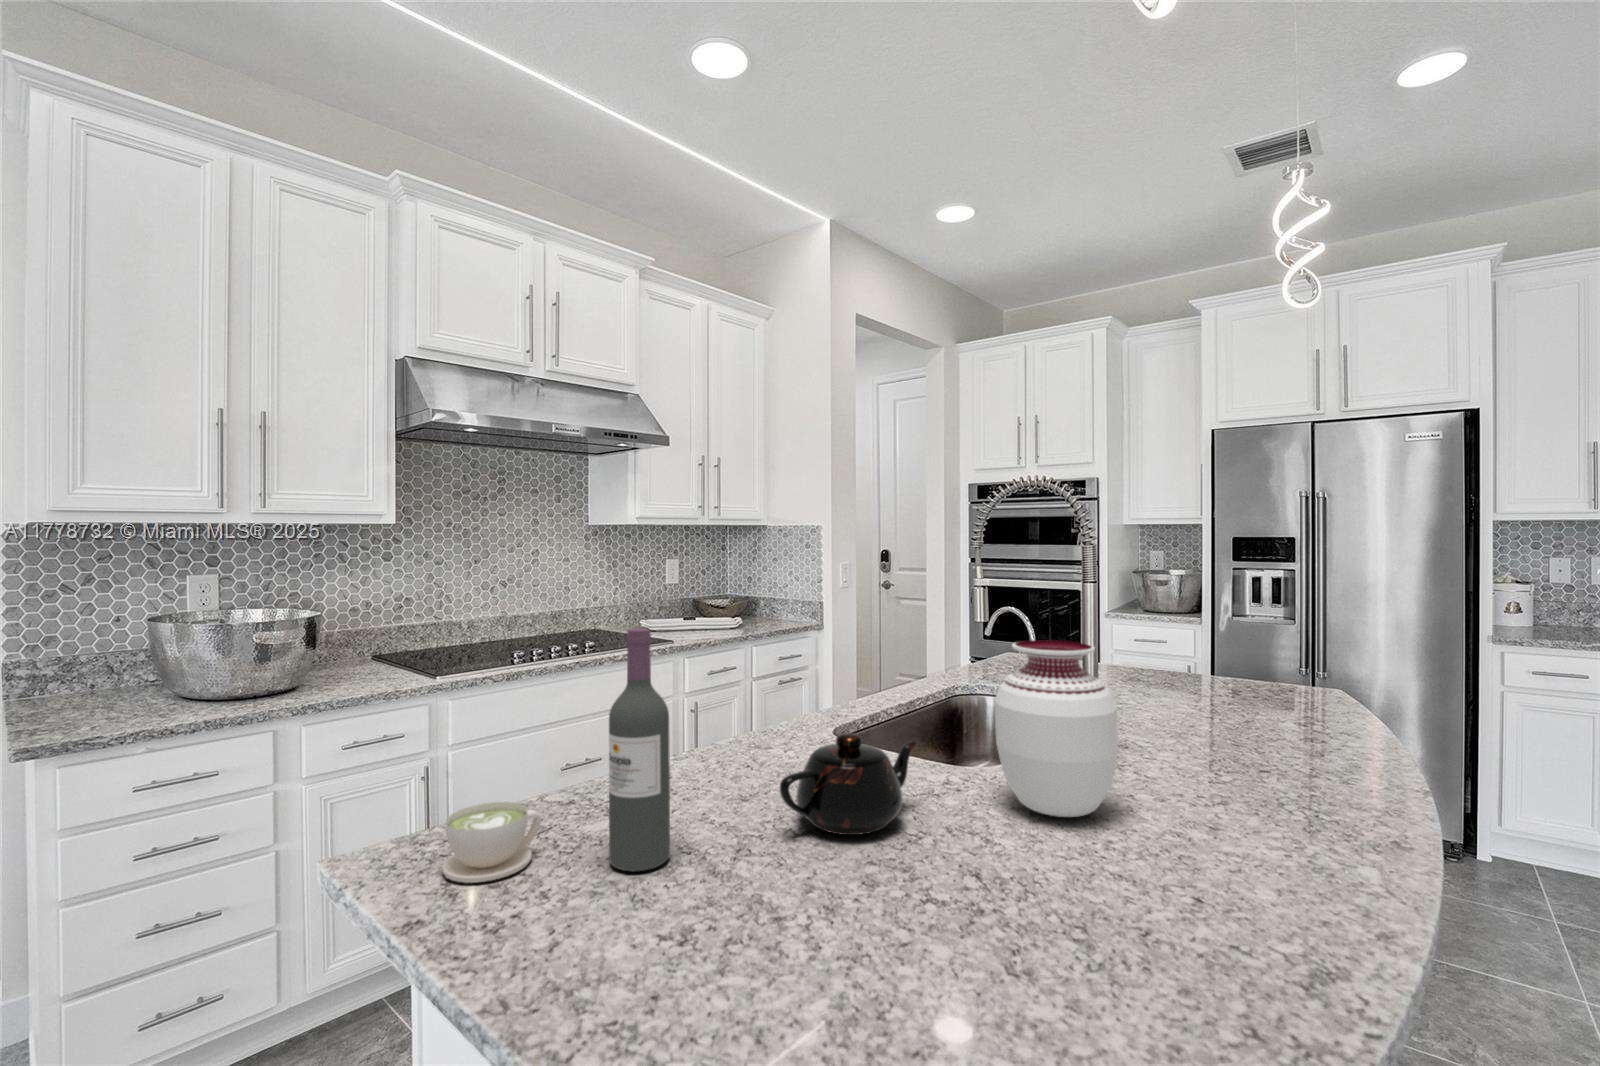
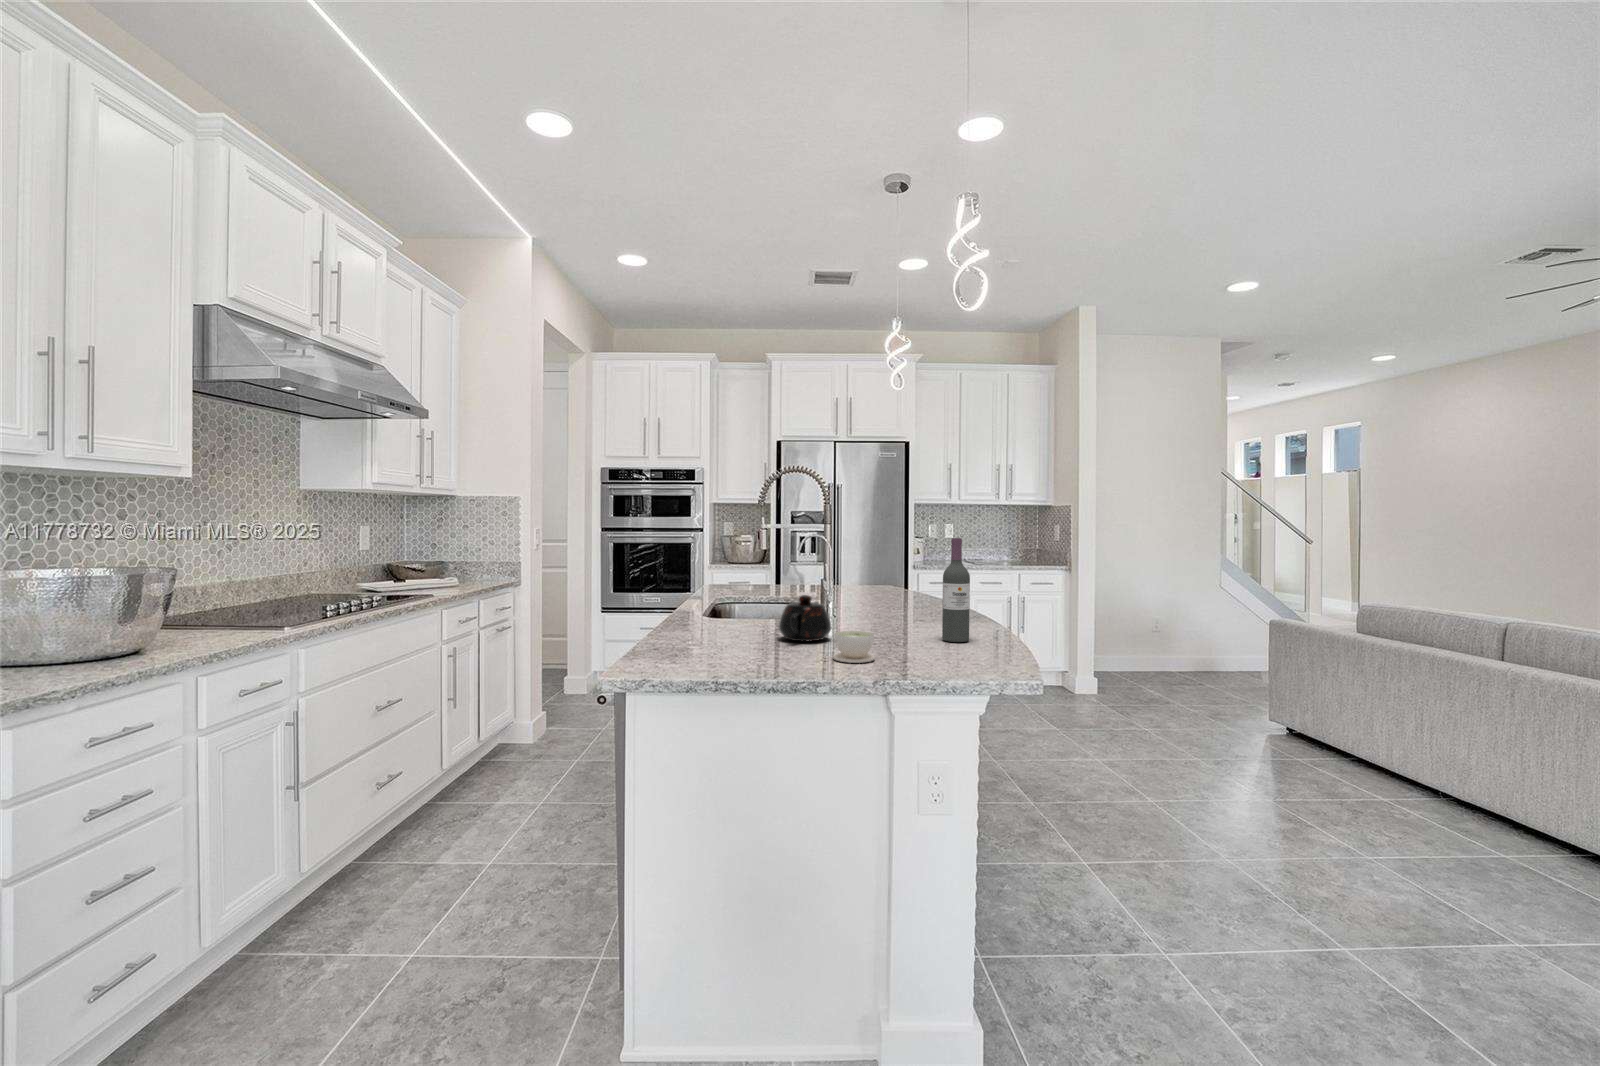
wine bottle: present [609,628,670,871] -> present [942,538,970,642]
vase: present [995,640,1118,817] -> none [843,550,897,628]
coffee cup: present [442,802,541,883] -> present [833,631,875,663]

